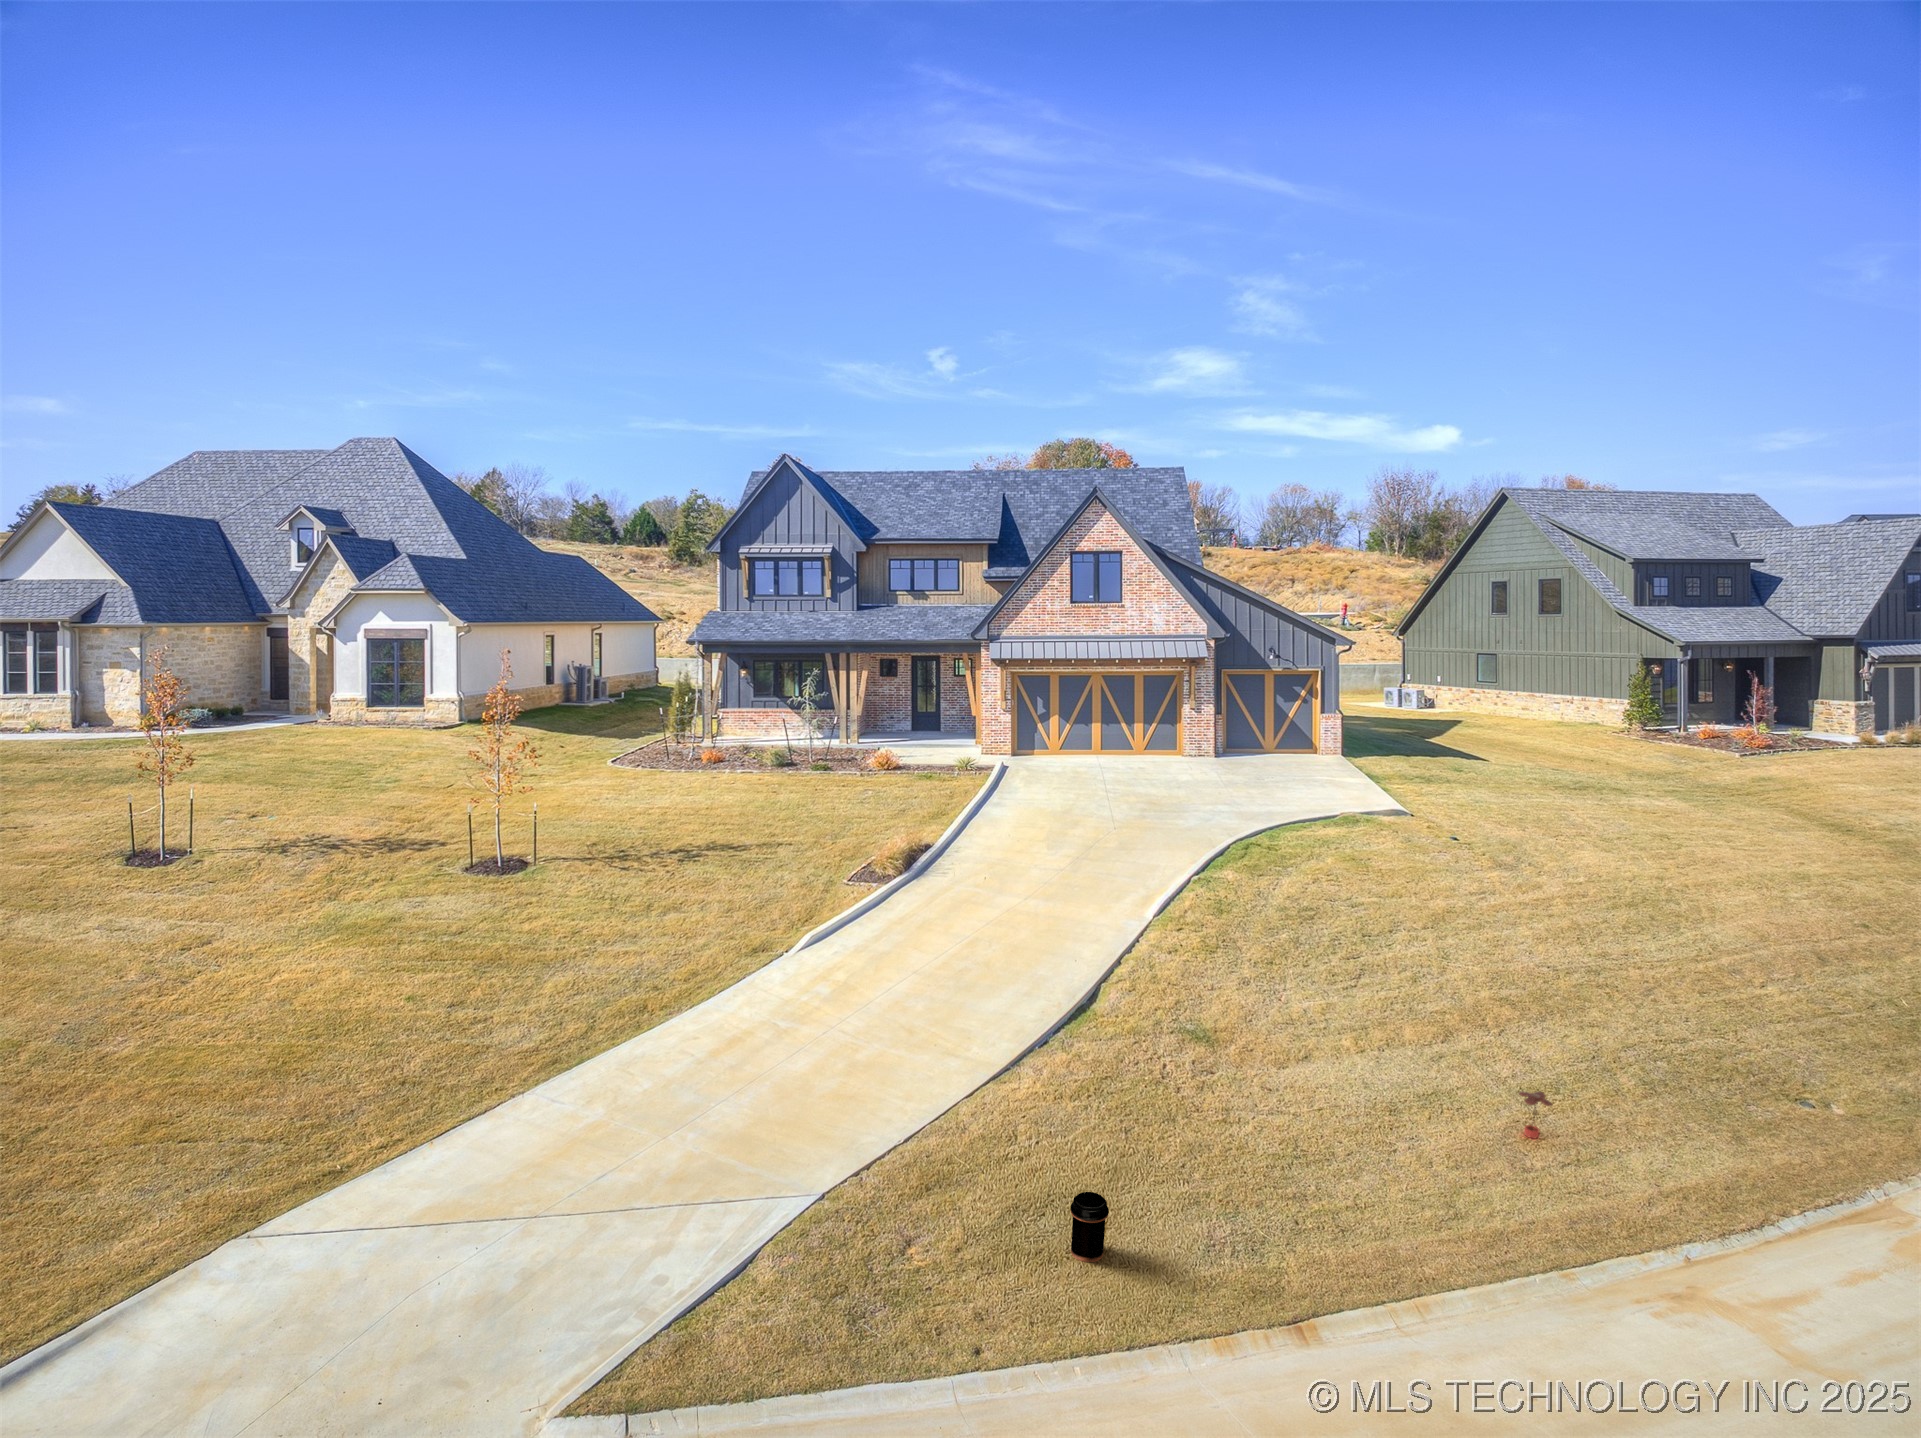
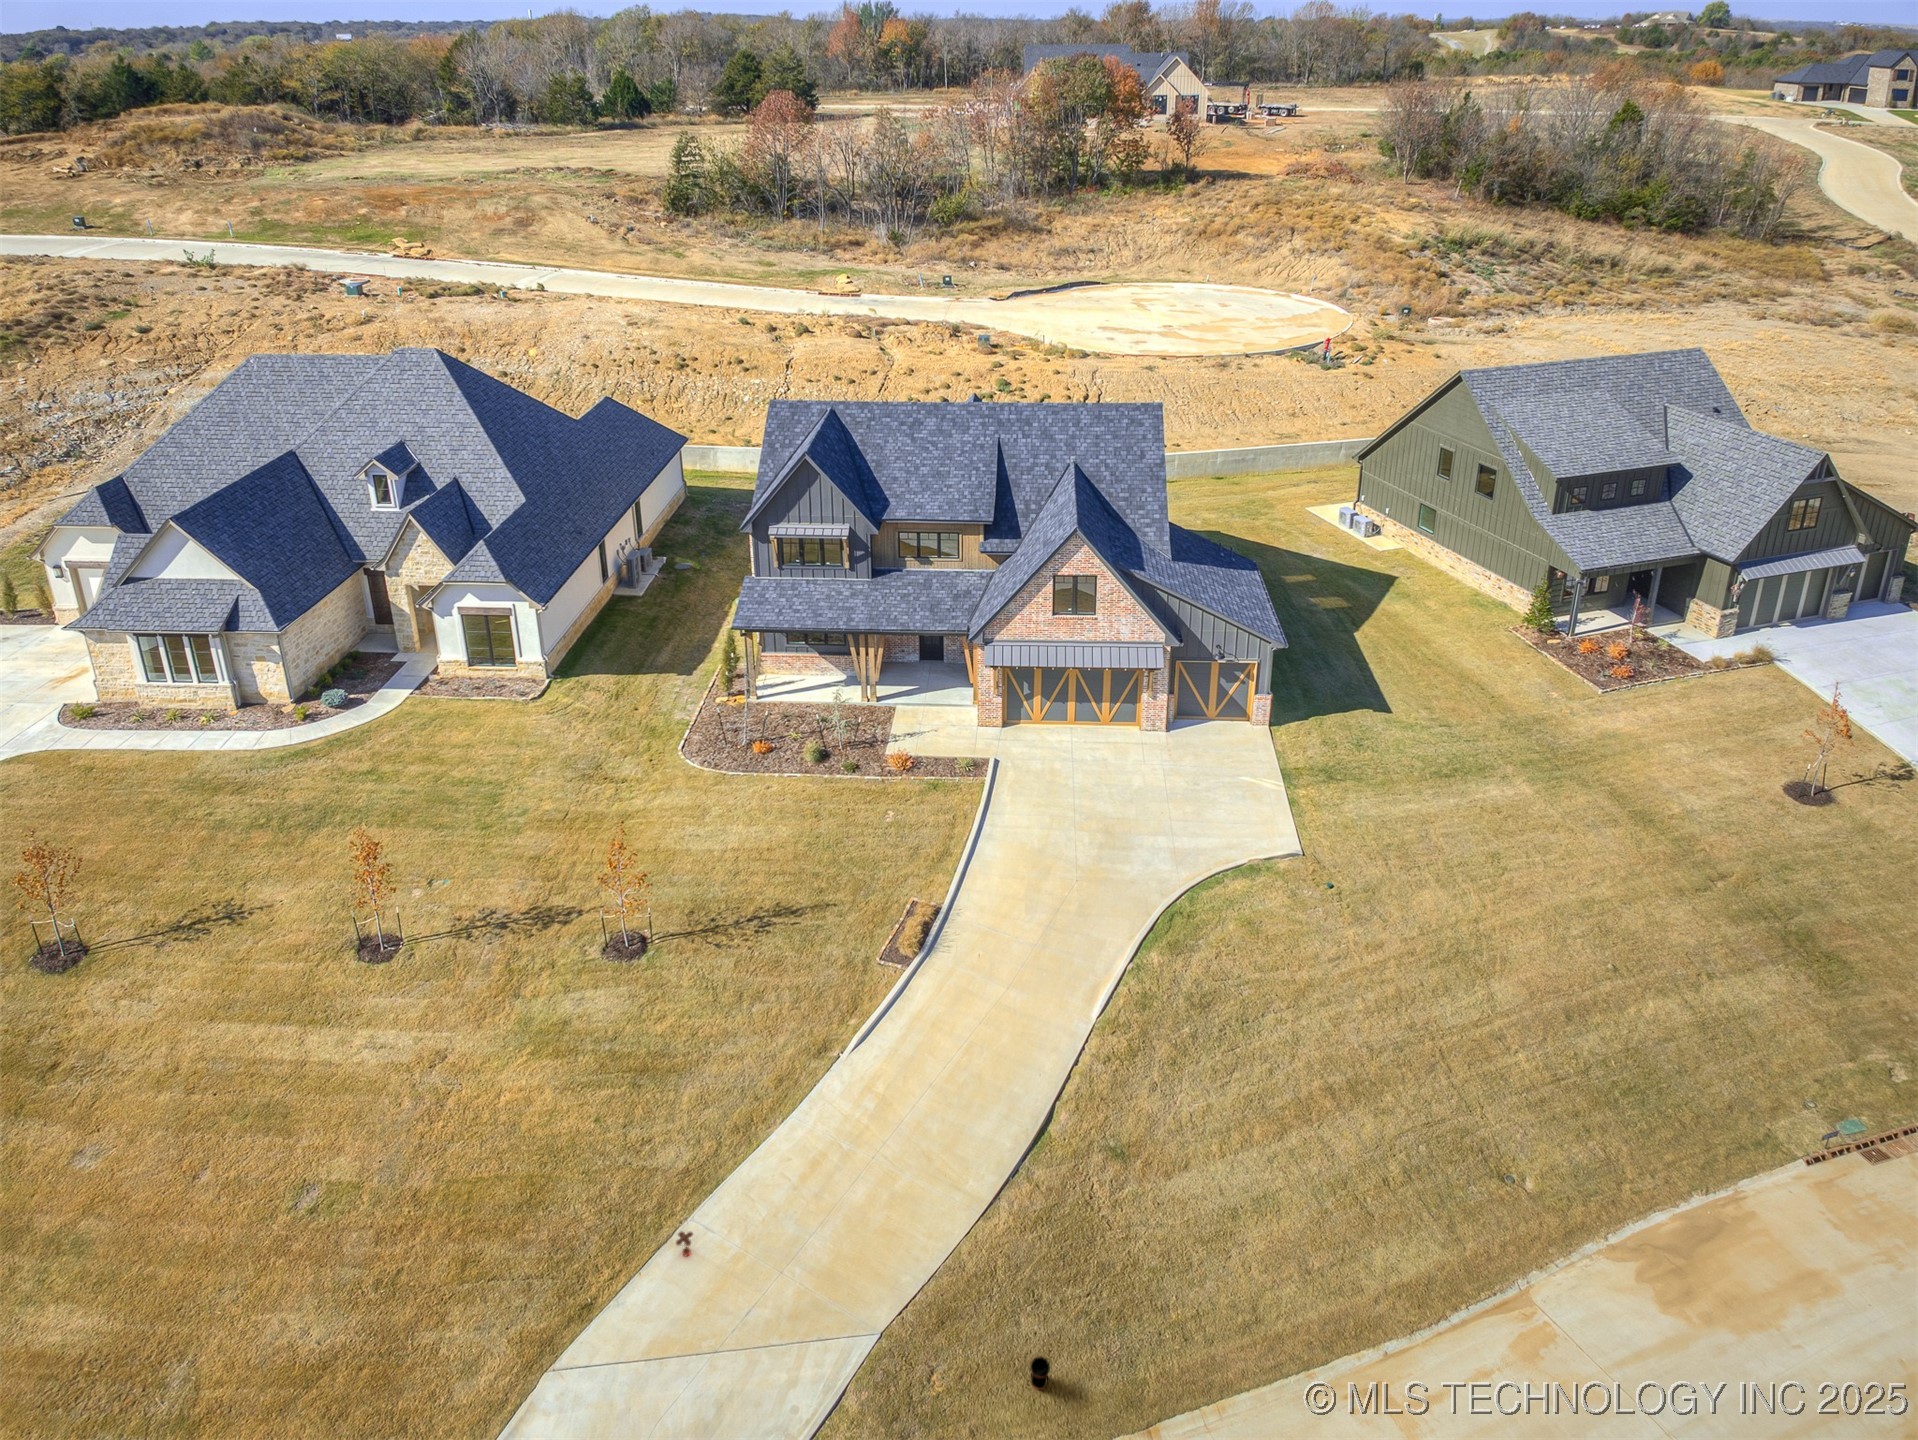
potted plant: present [1519,1091,1552,1139] -> present [676,1232,693,1256]

